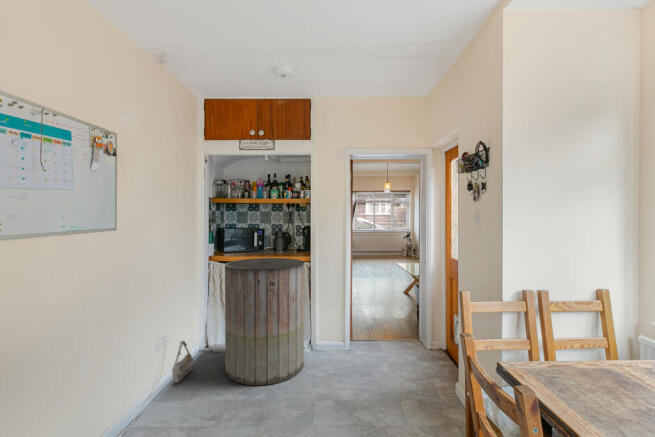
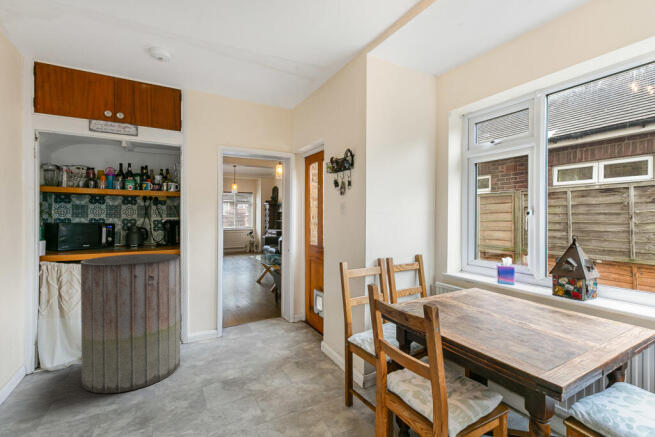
bag: present [172,341,194,383] -> none [7,361,34,416]

